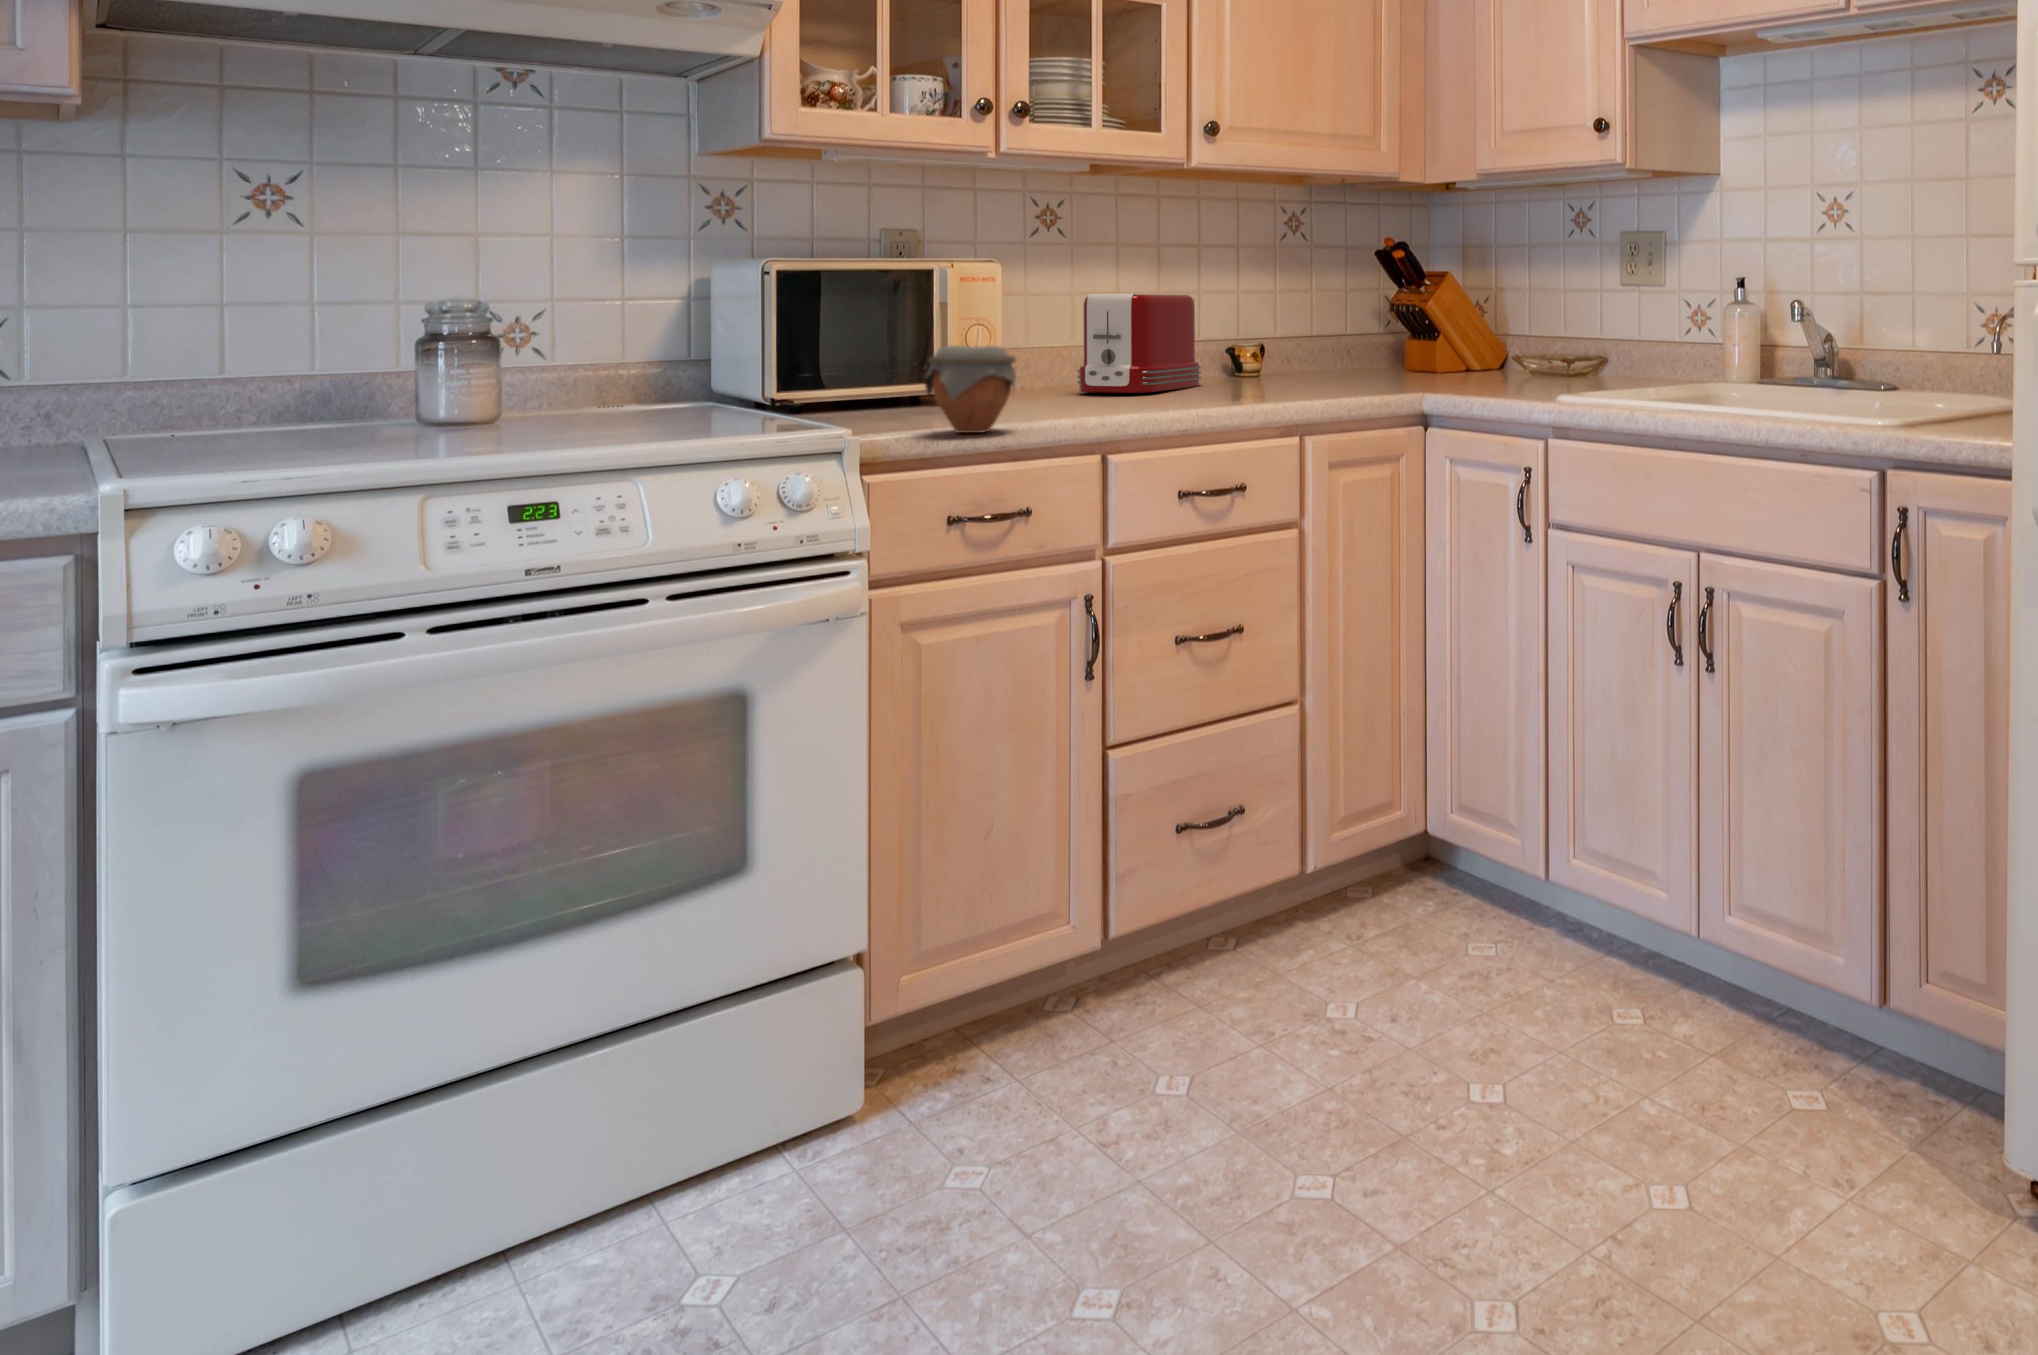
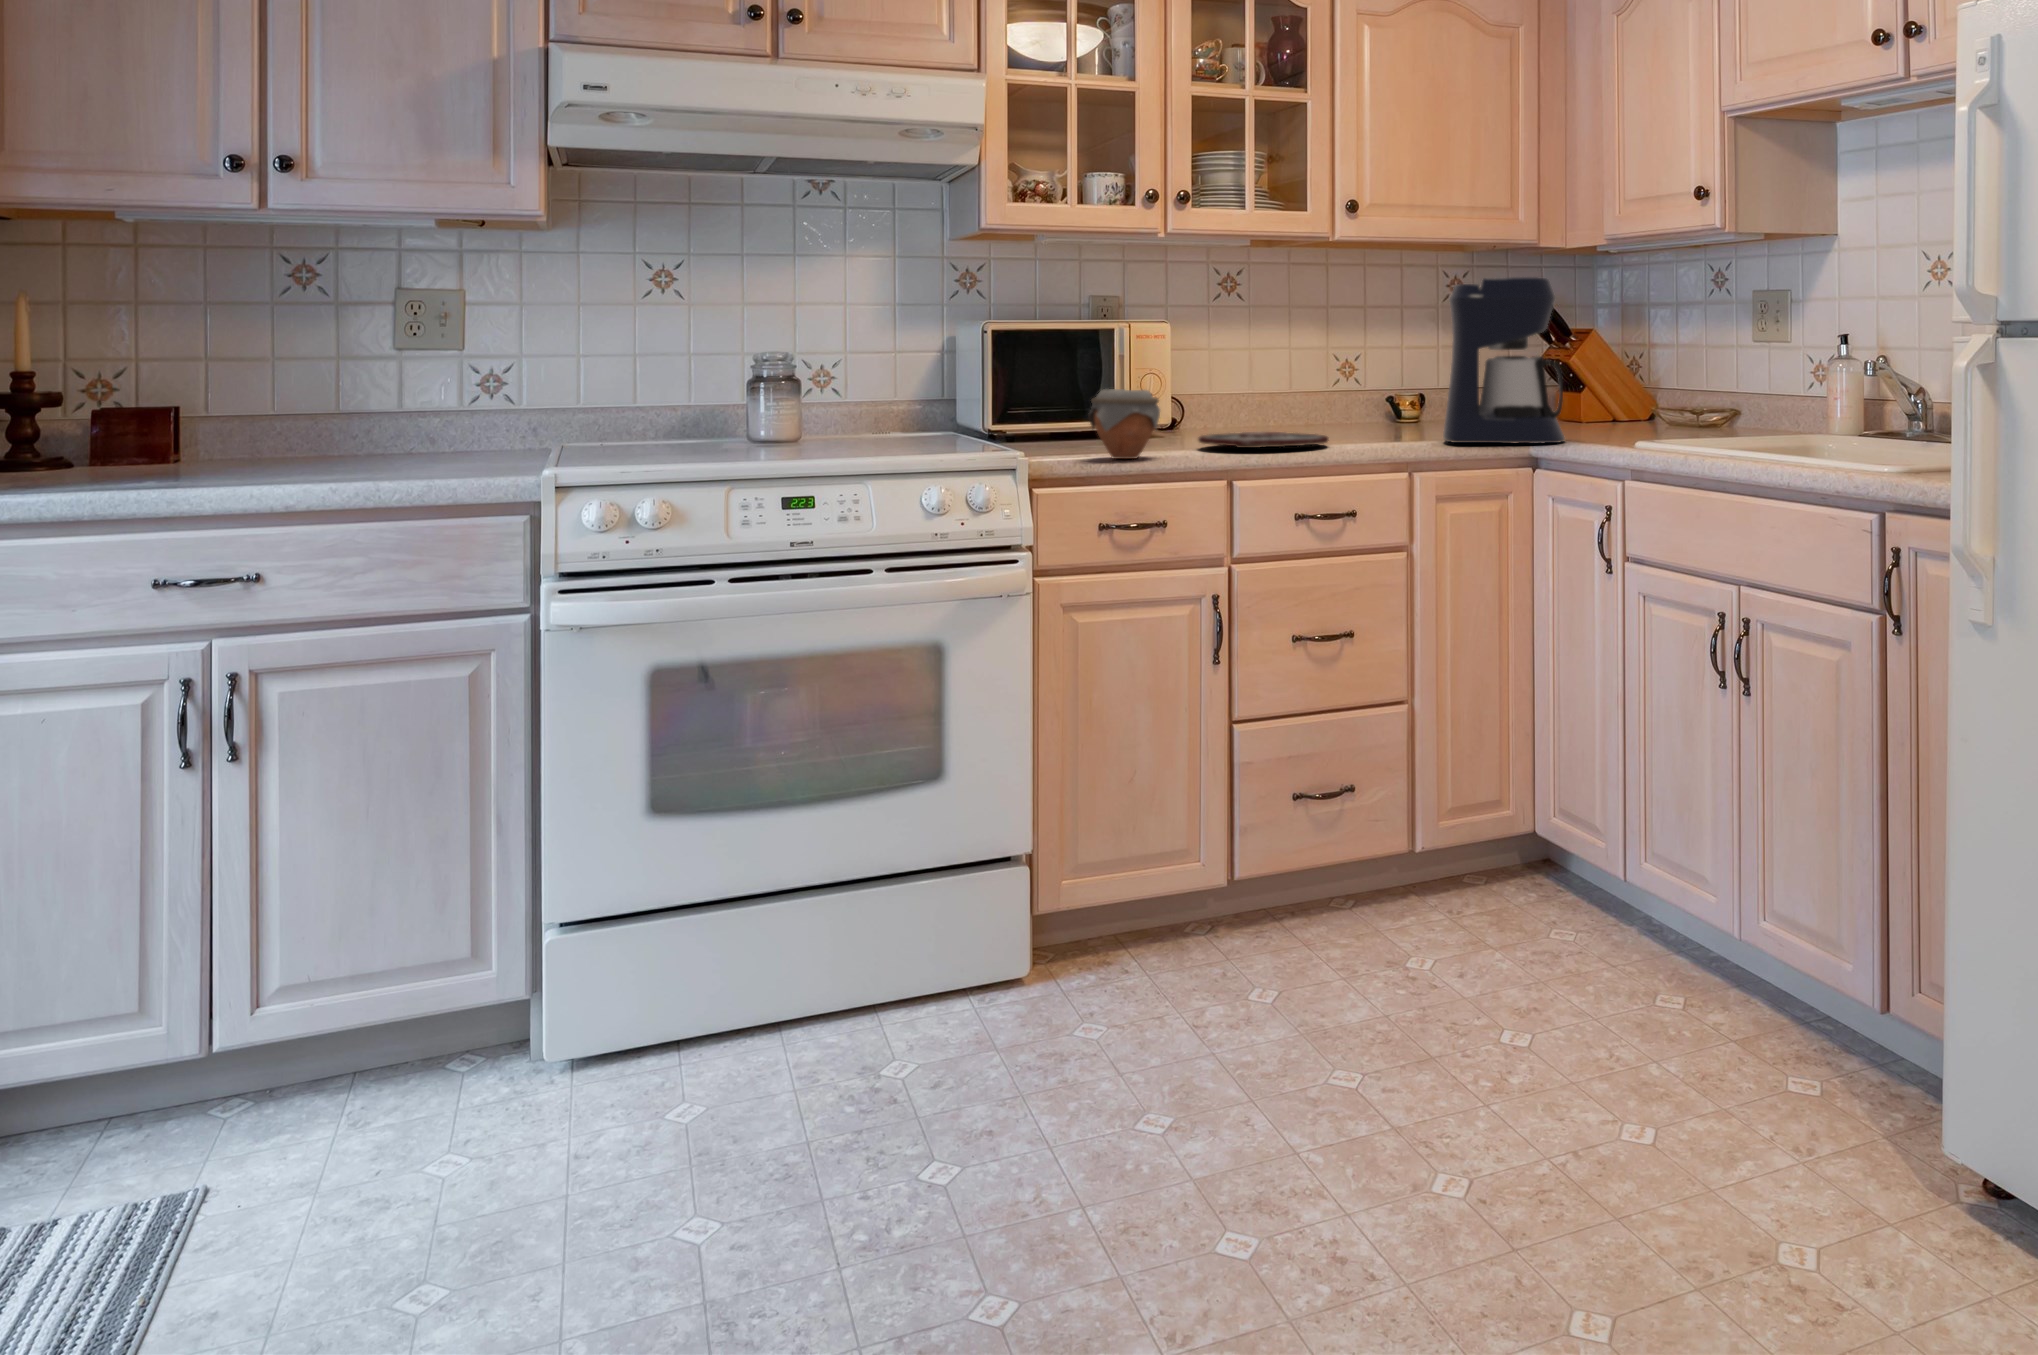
coffee maker: none [1330,215,1465,402] -> present [1443,277,1565,443]
toaster: present [1077,294,1201,393] -> none [1246,347,1358,432]
plate: none [1050,394,1207,414] -> present [1198,432,1328,448]

